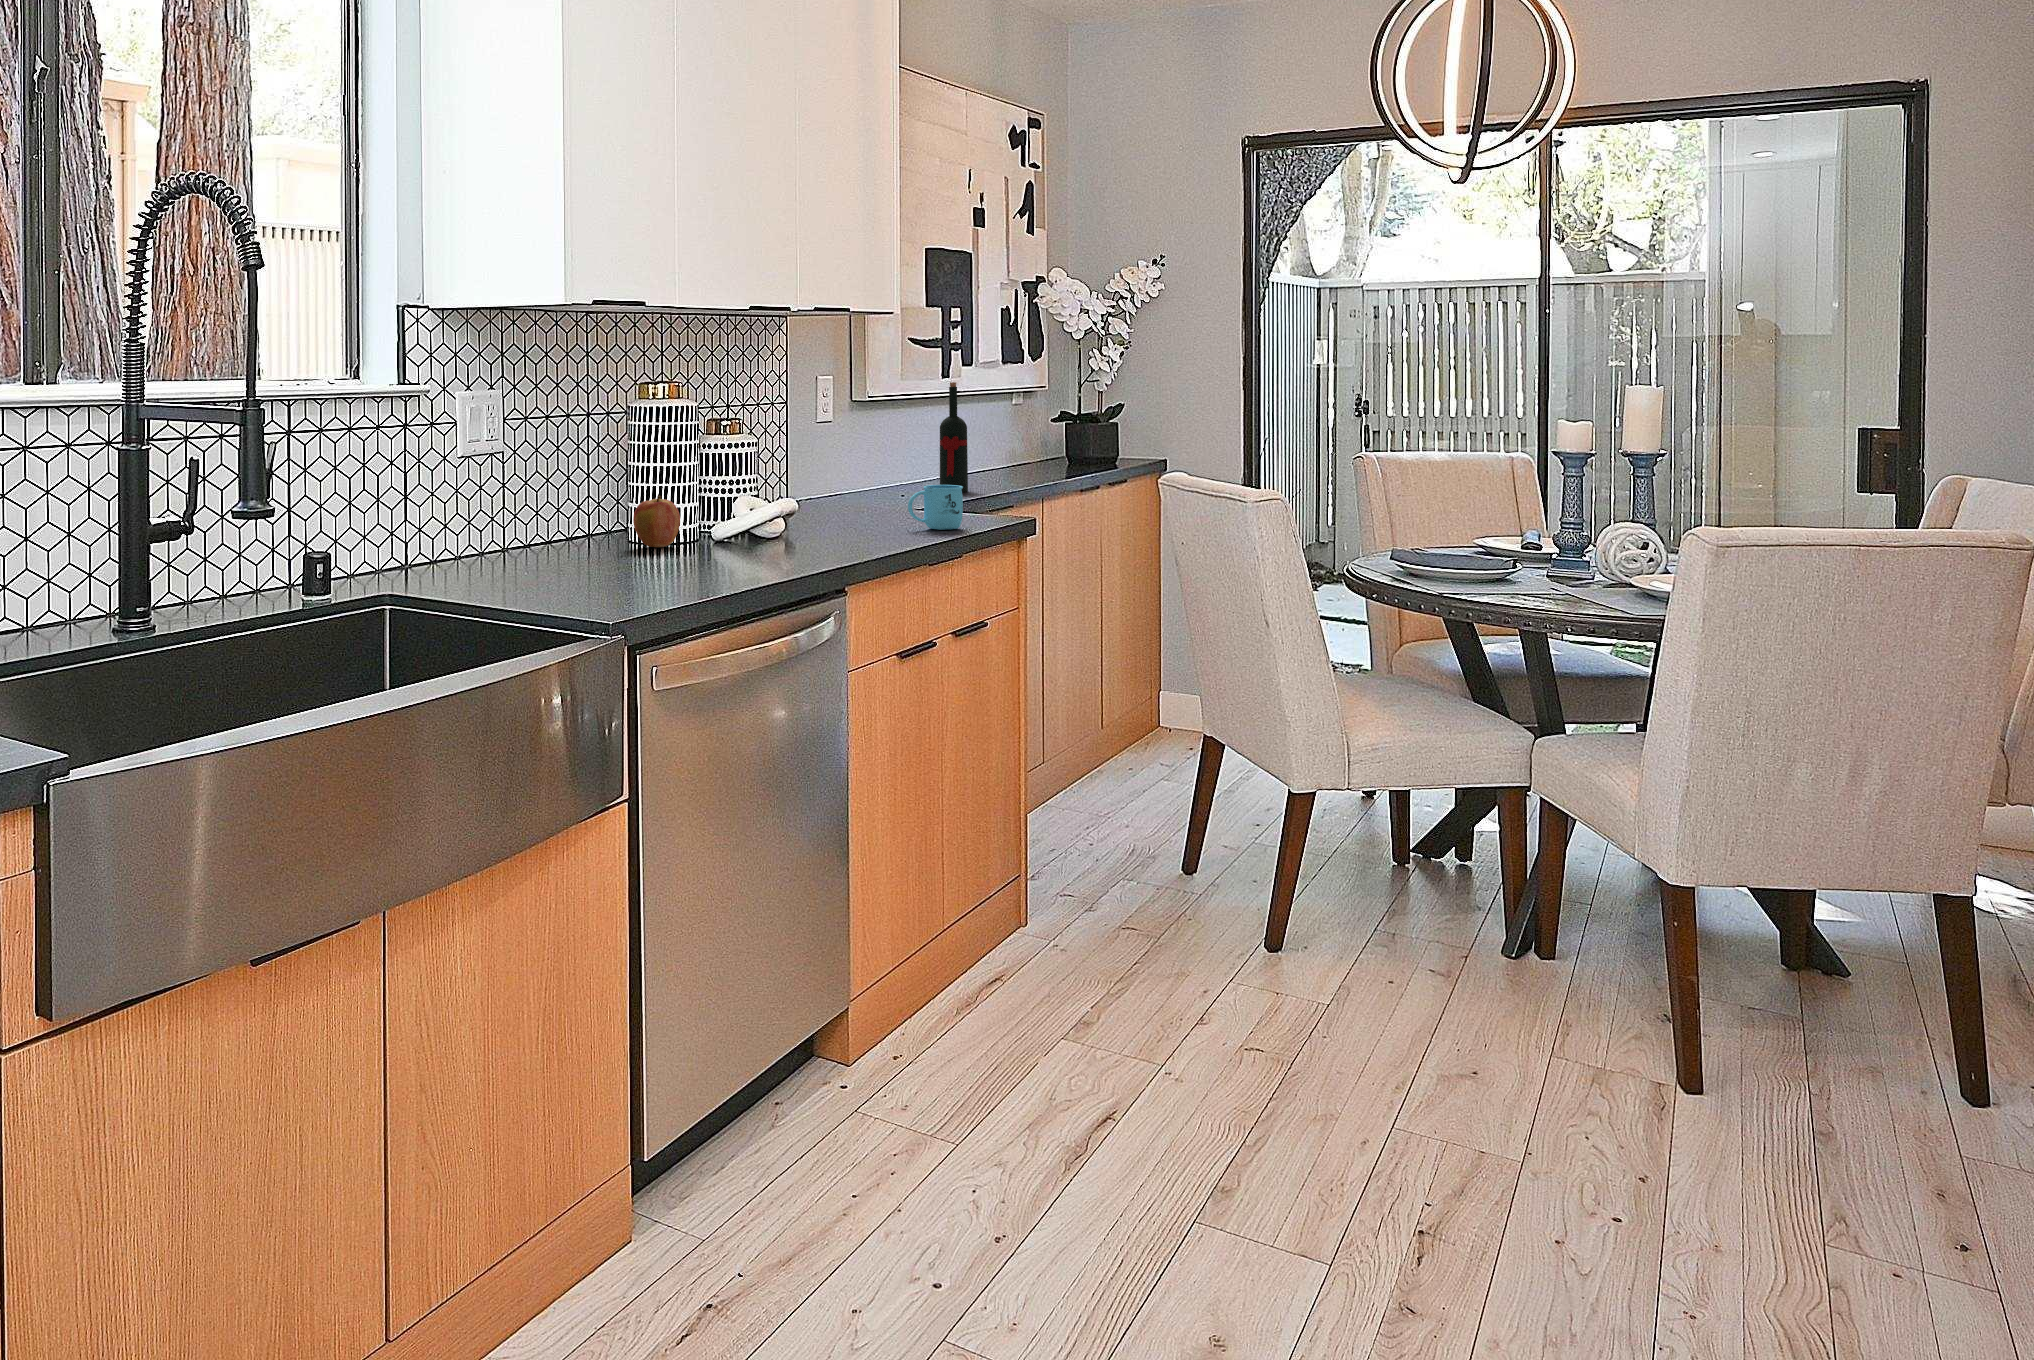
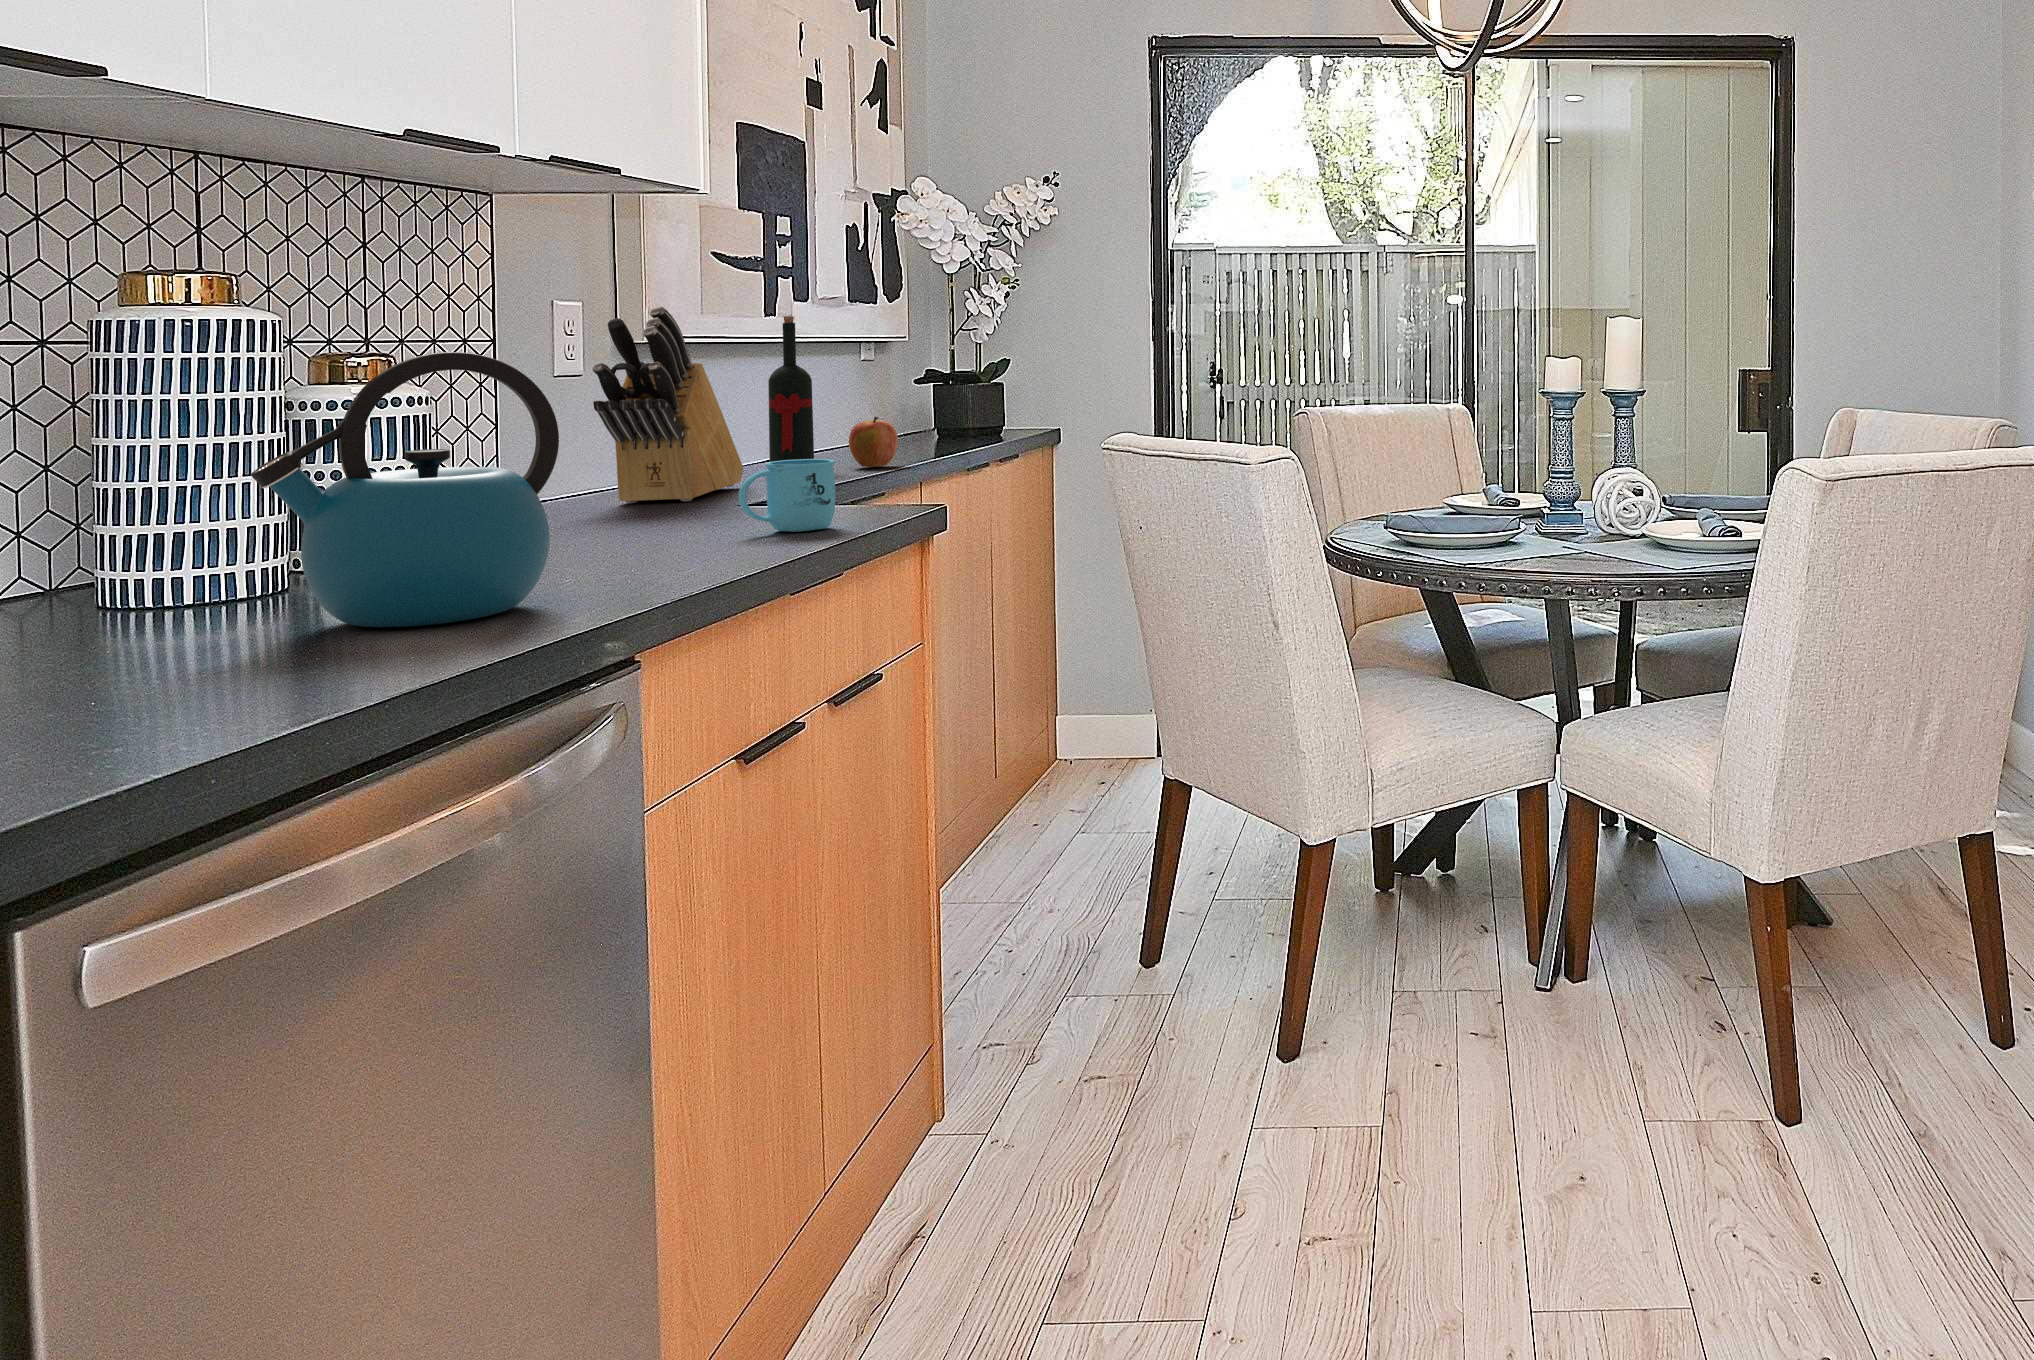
knife block: none [835,382,921,507] -> present [592,306,743,503]
kettle: none [692,425,816,561] -> present [251,352,559,627]
apple: present [633,496,680,547] -> present [849,417,898,467]

